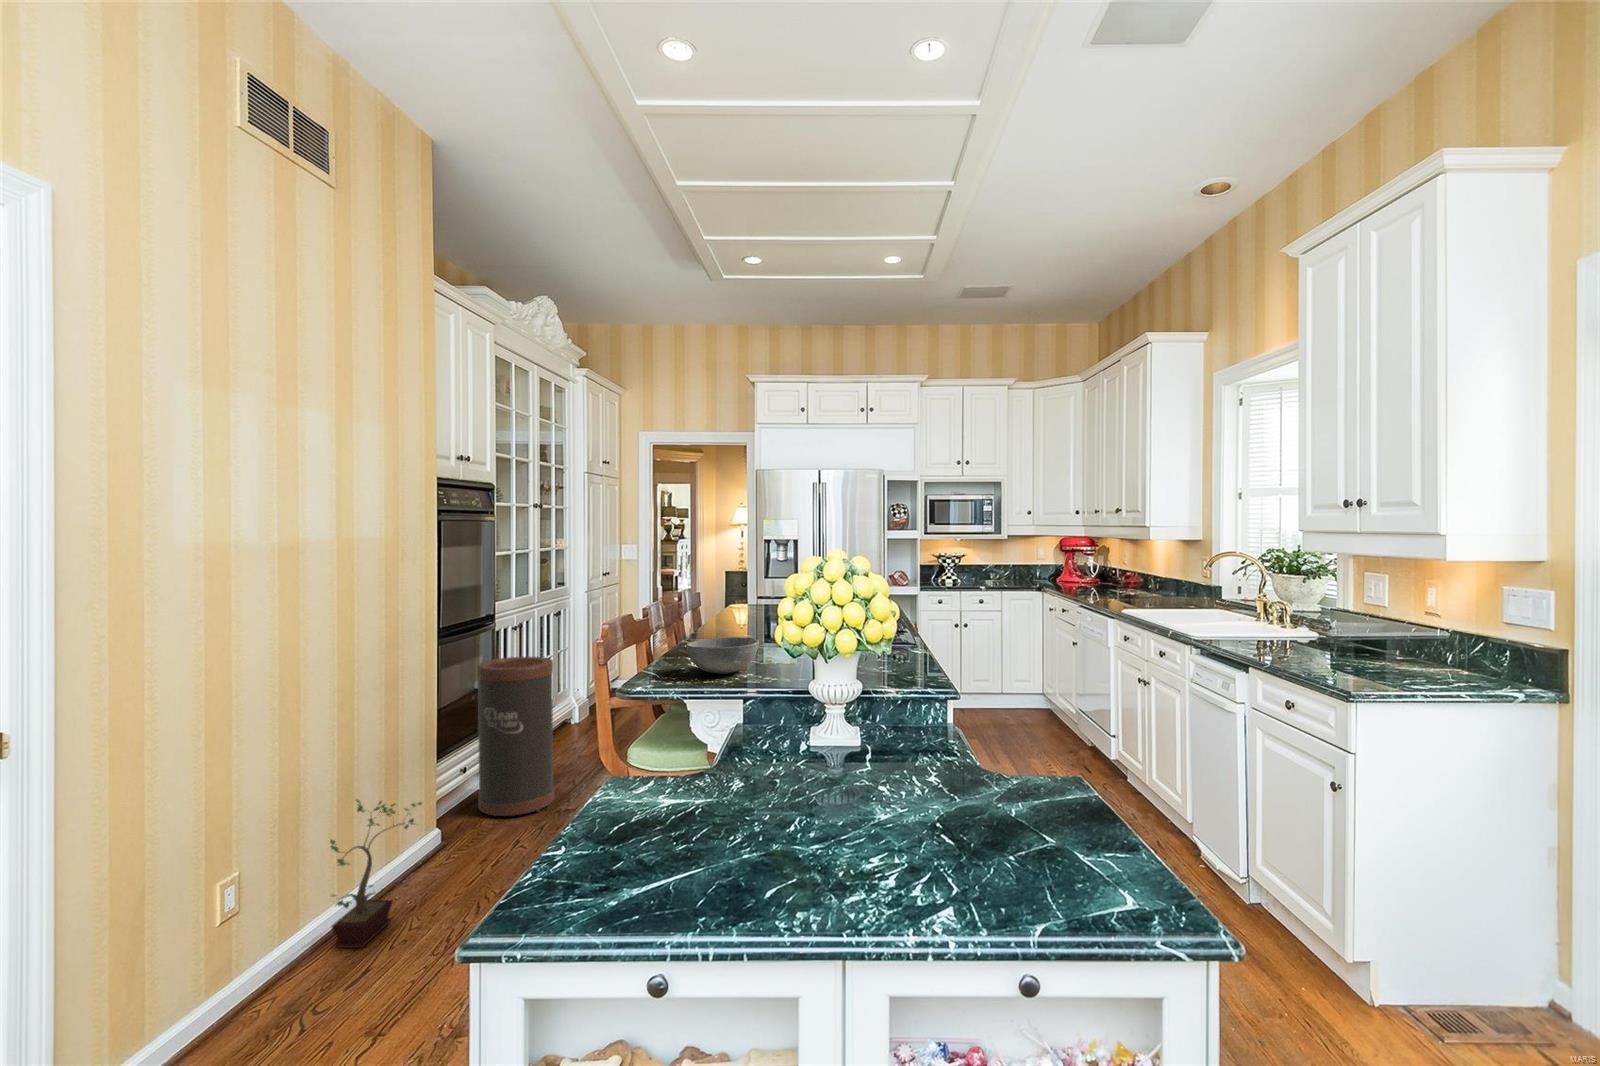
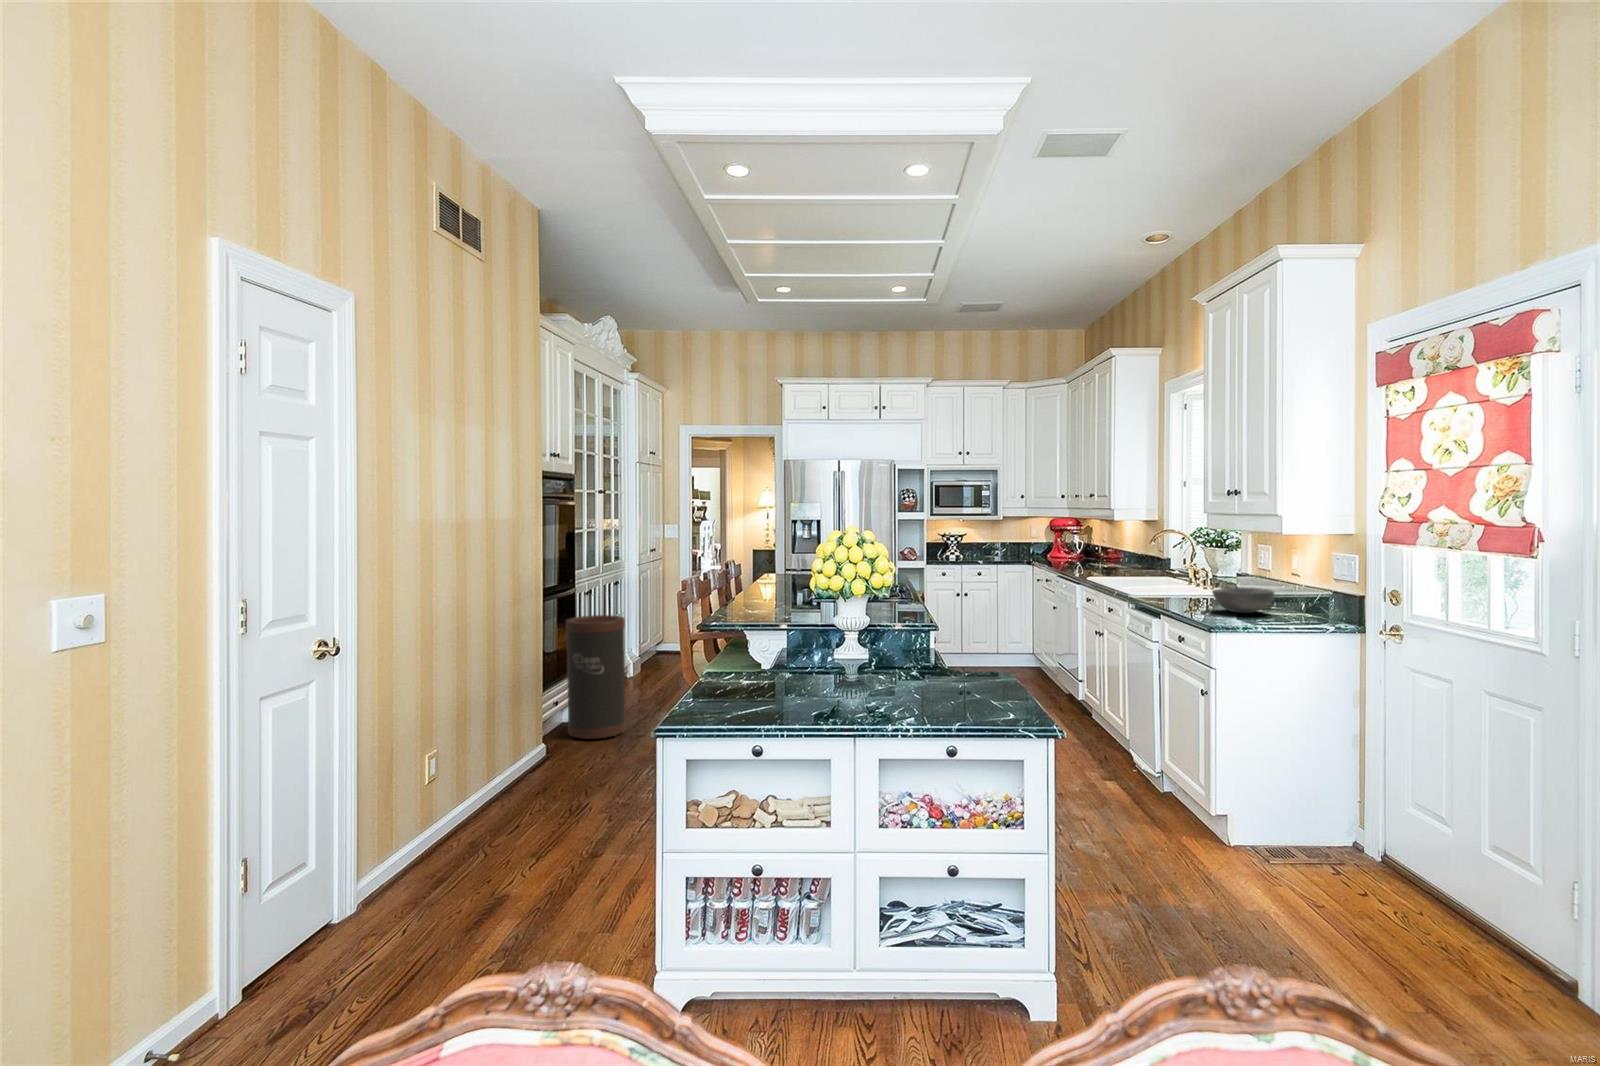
bowl: present [686,637,759,674] -> present [1212,587,1274,613]
potted plant: present [330,799,422,948] -> none [490,708,544,813]

